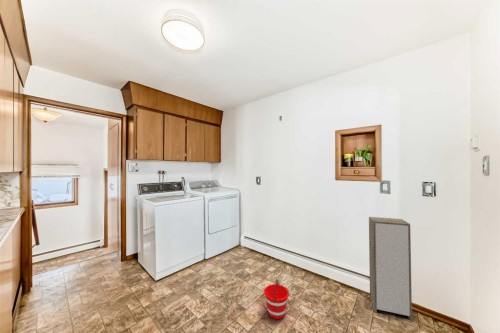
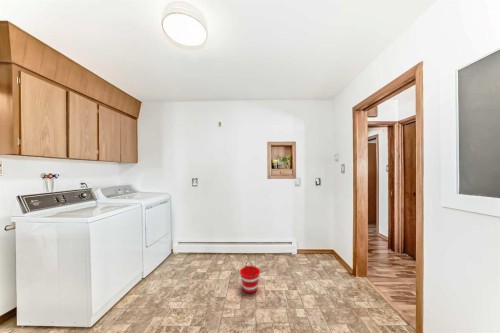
storage cabinet: present [369,217,412,320] -> none [291,201,316,263]

